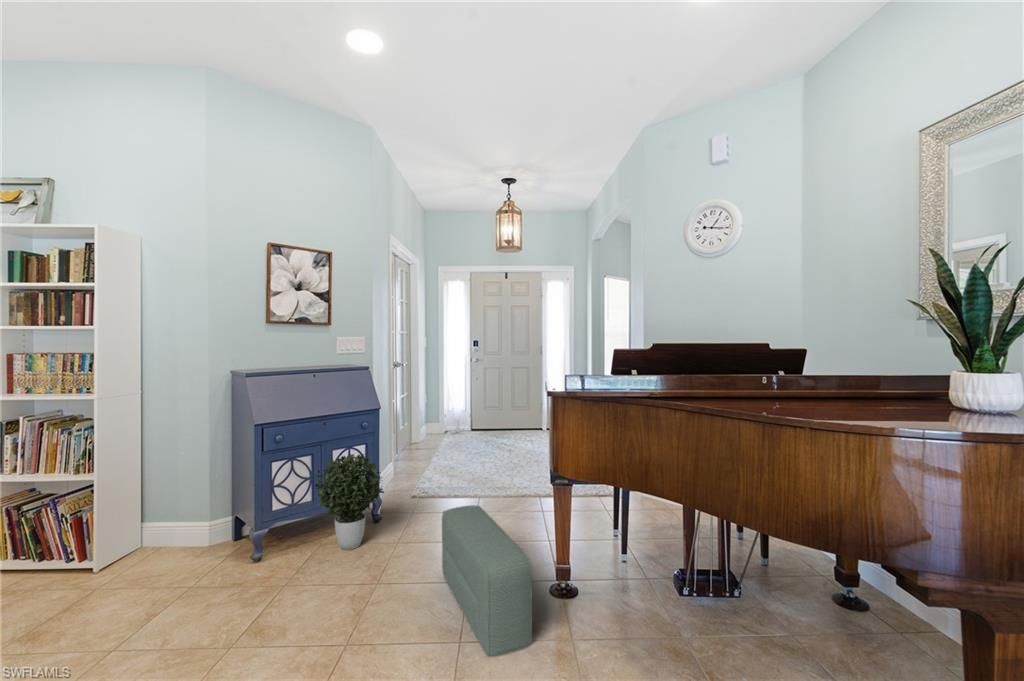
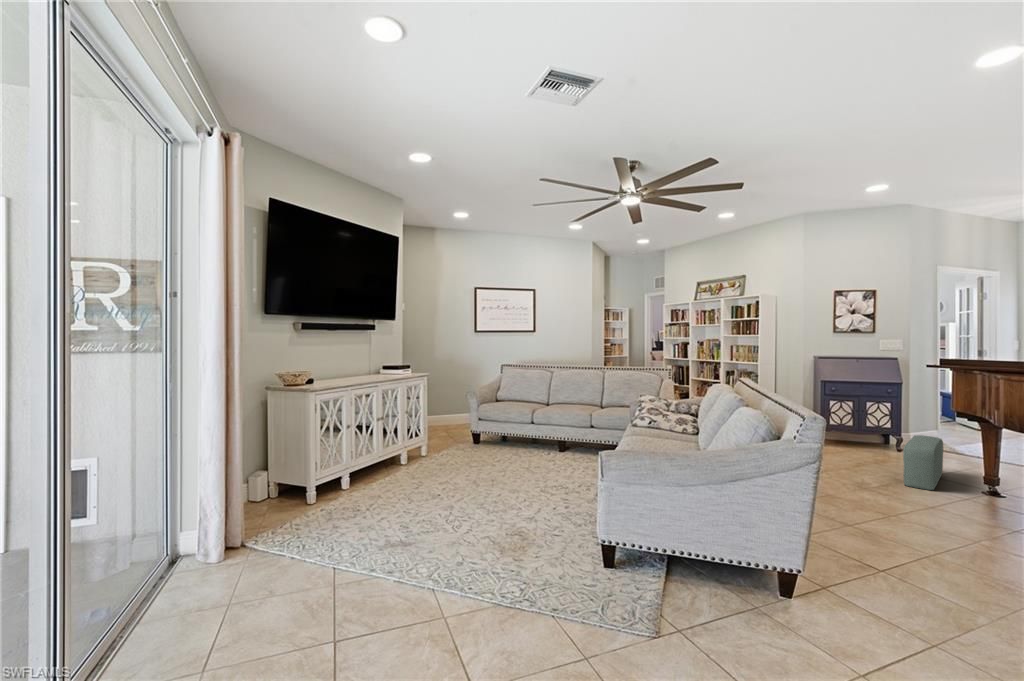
potted plant: present [315,454,384,550] -> none [851,404,895,455]

